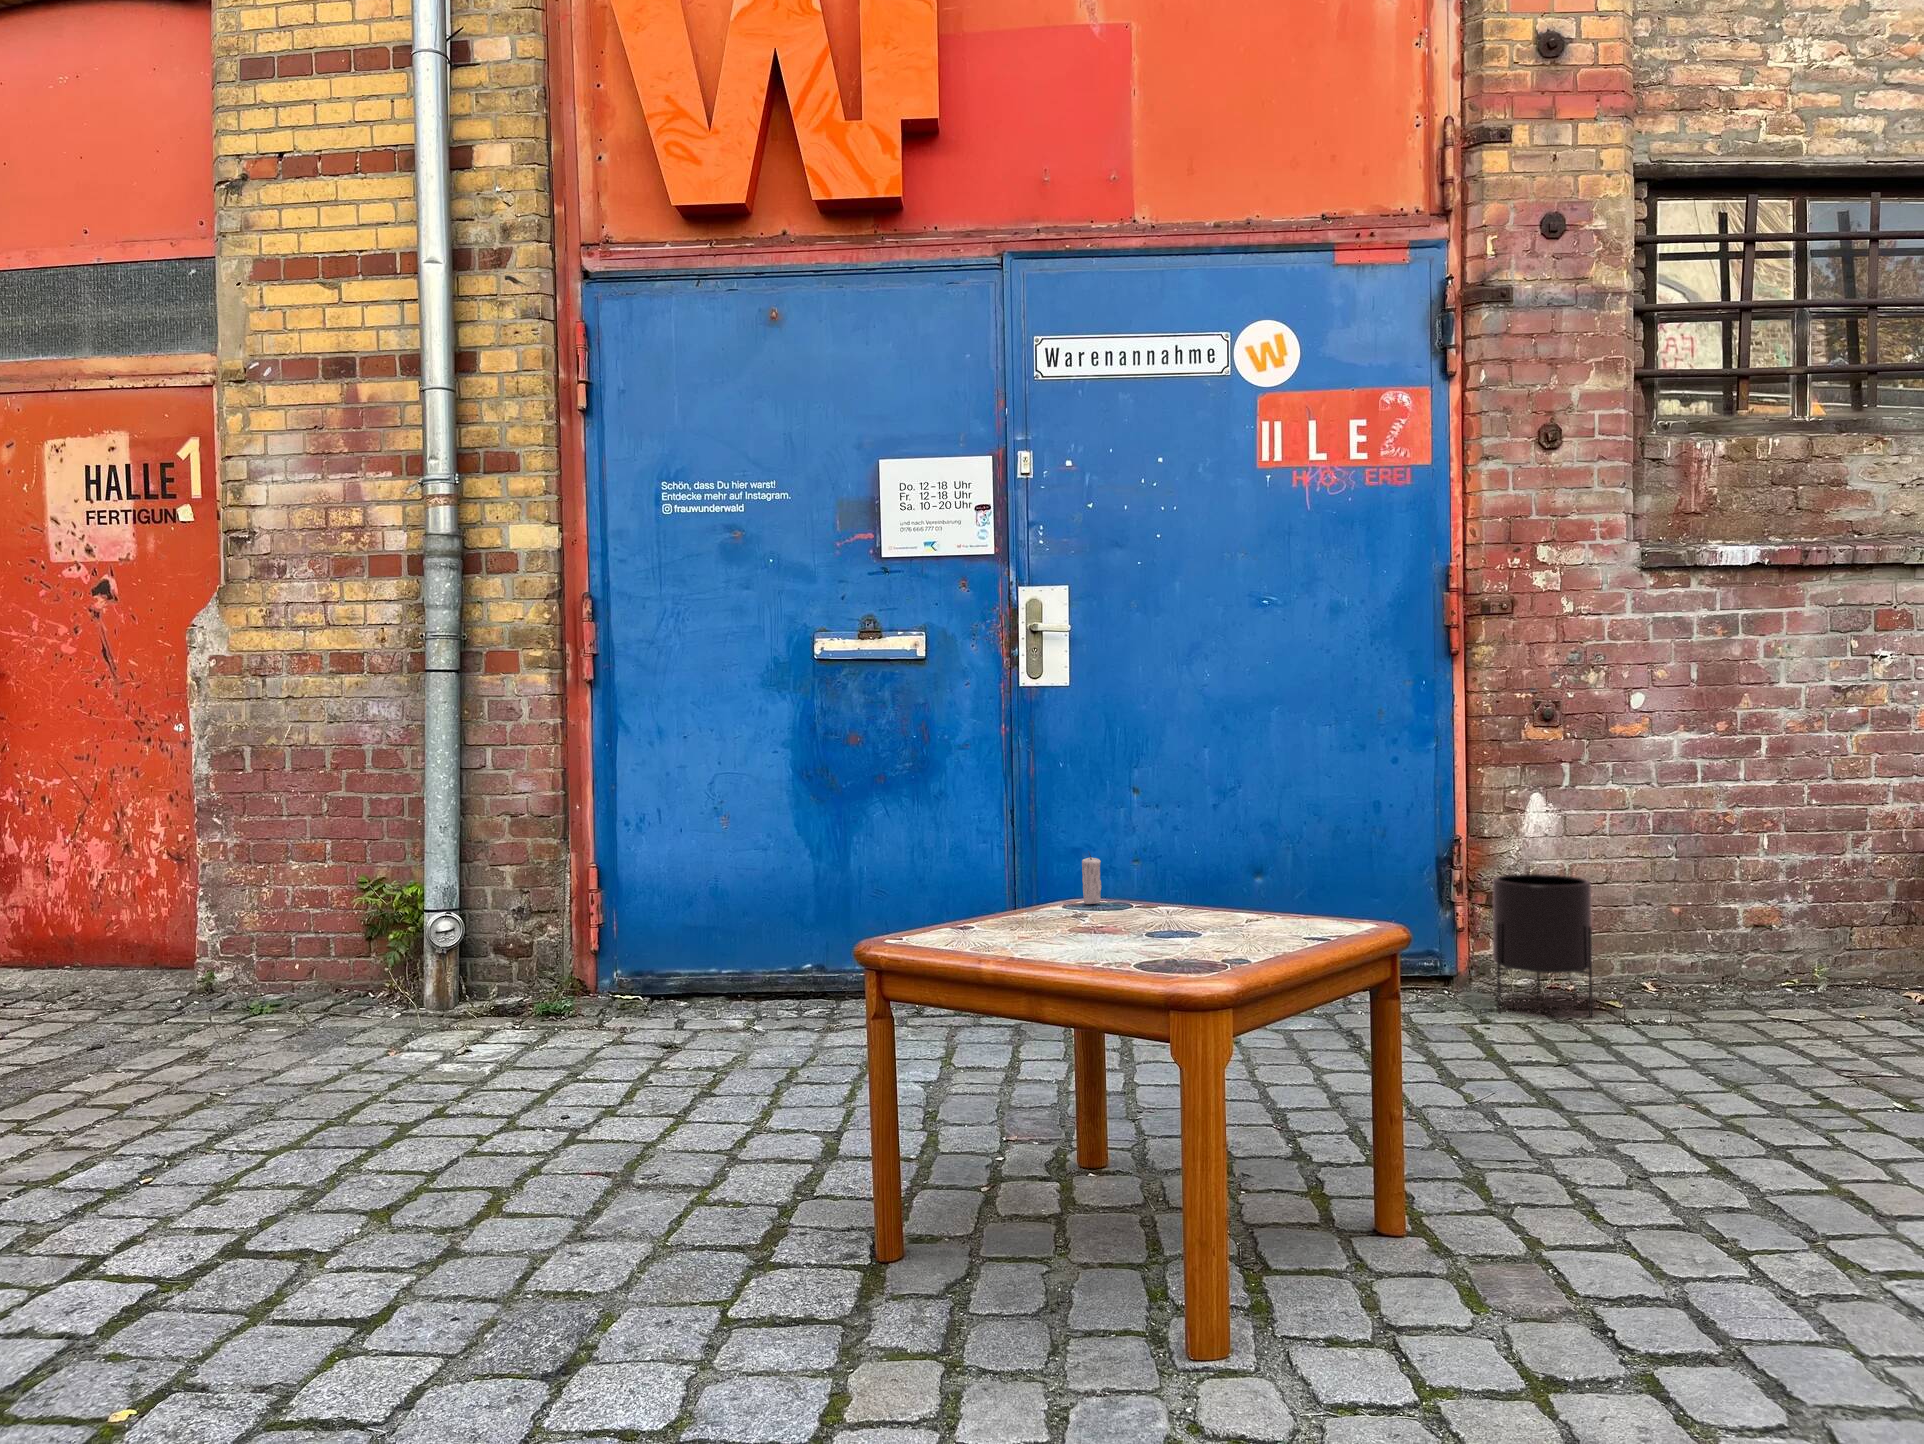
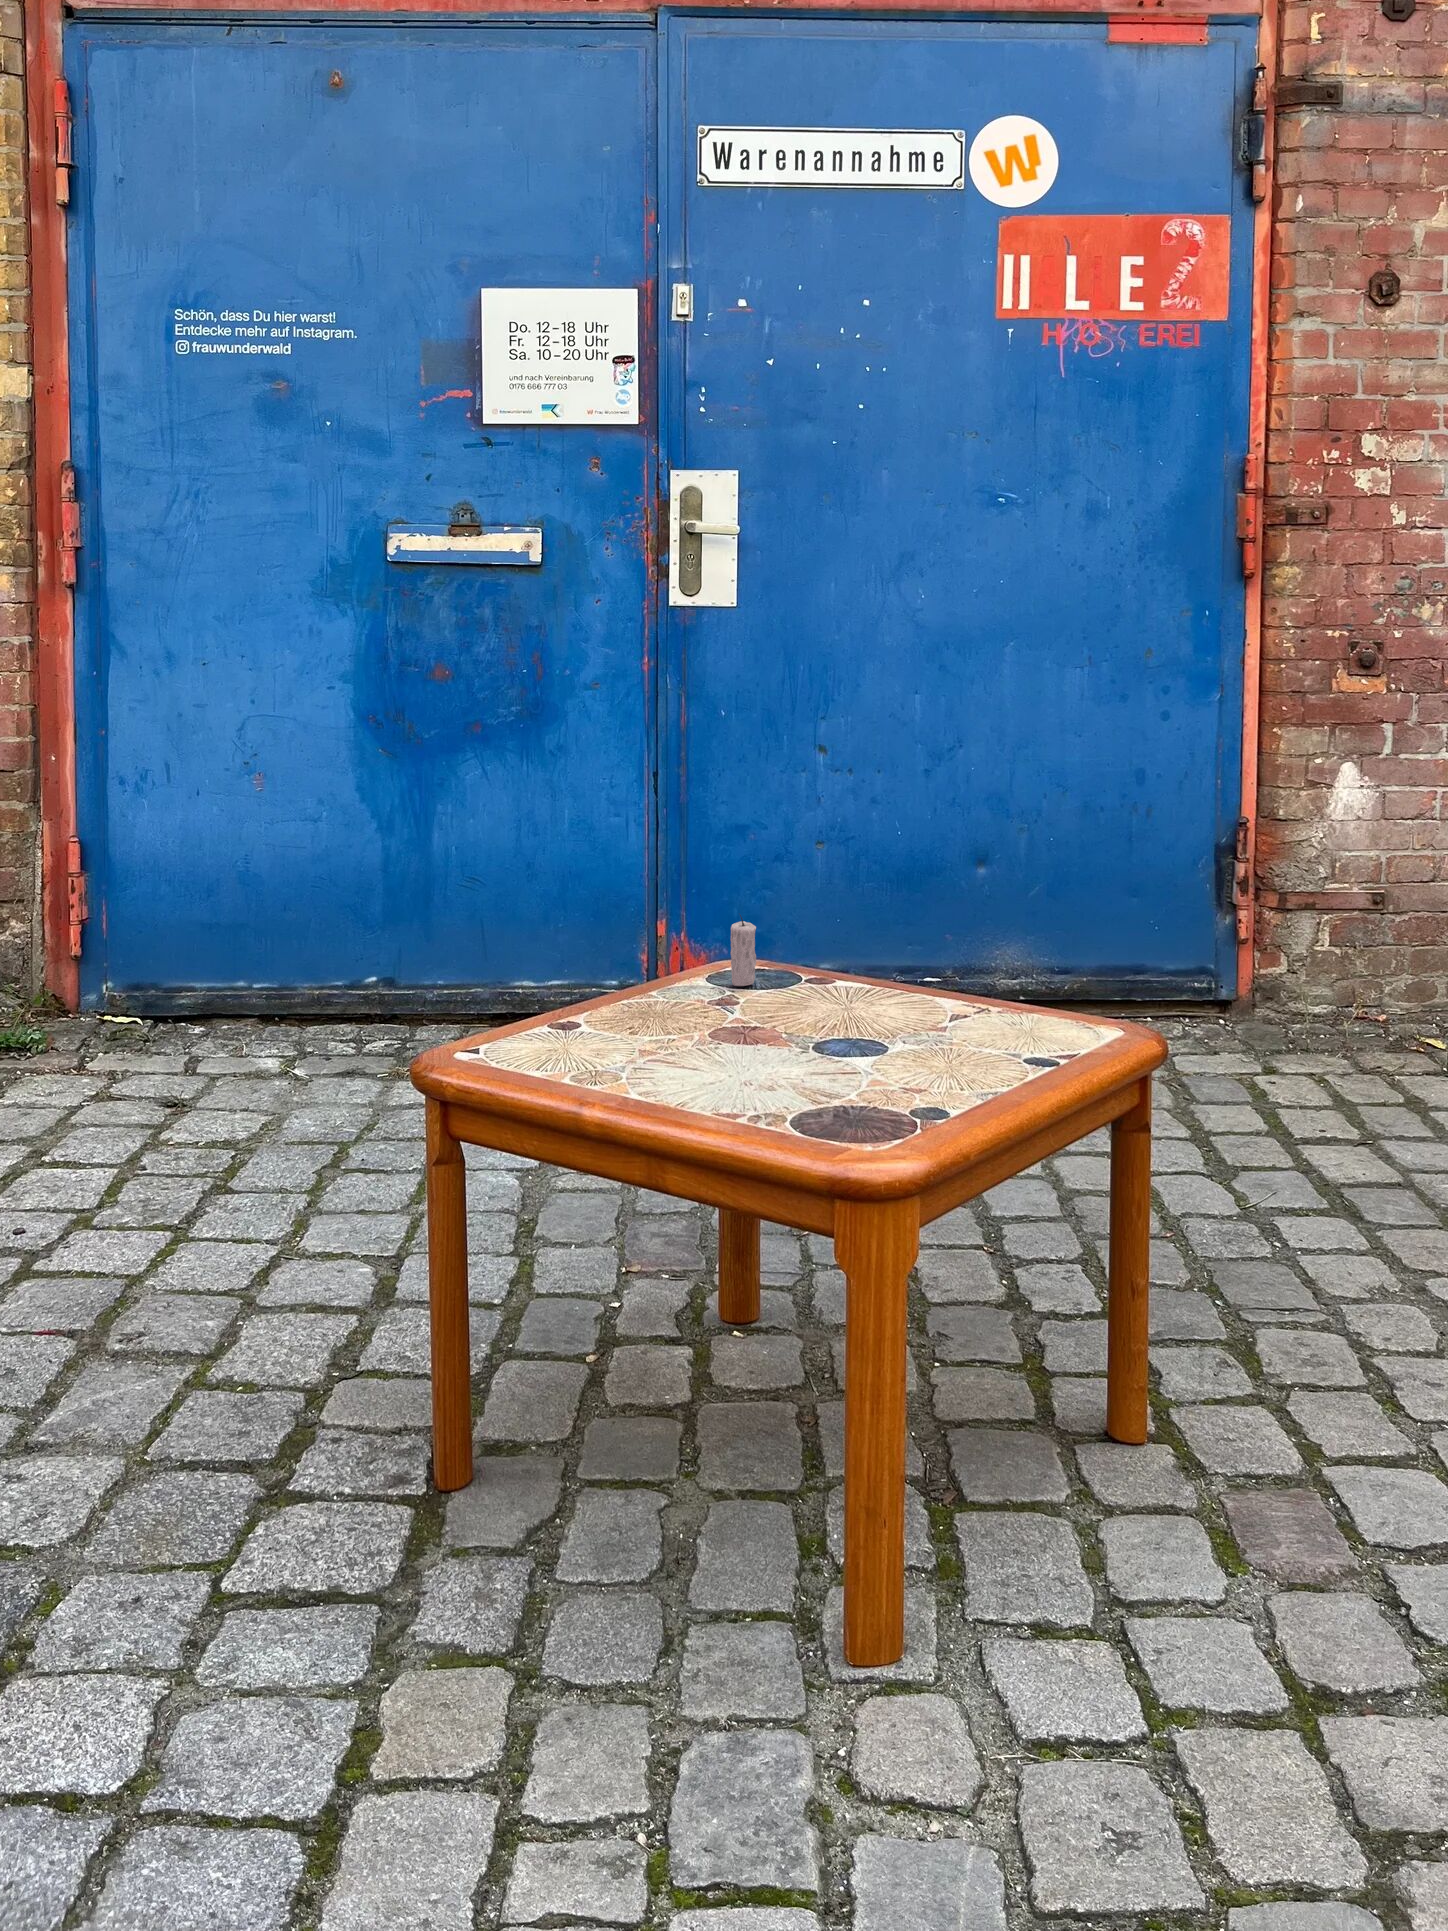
planter: present [1493,874,1592,1017] -> none [1283,875,1413,1070]

